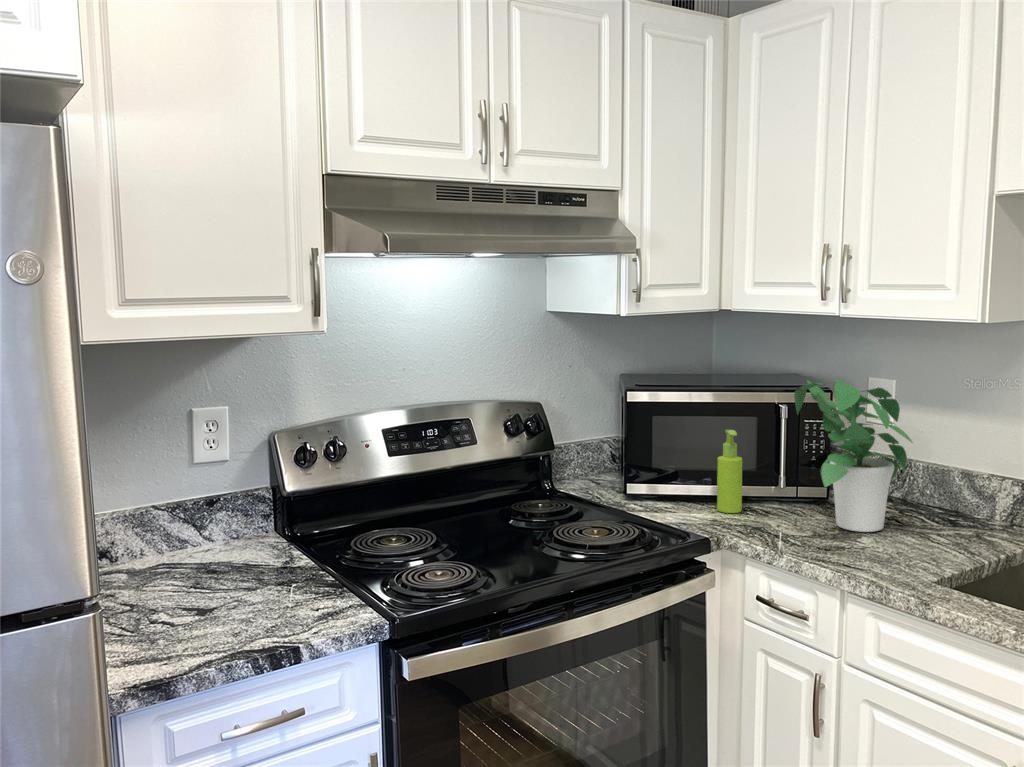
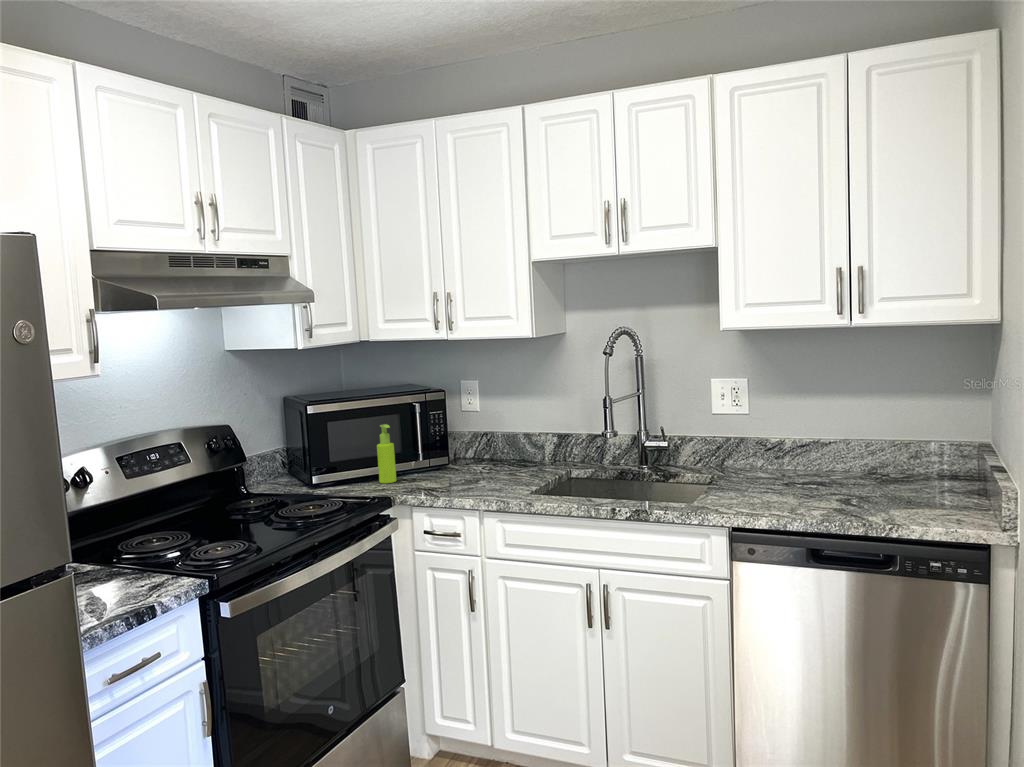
potted plant: present [794,379,912,532] -> none [427,380,506,479]

